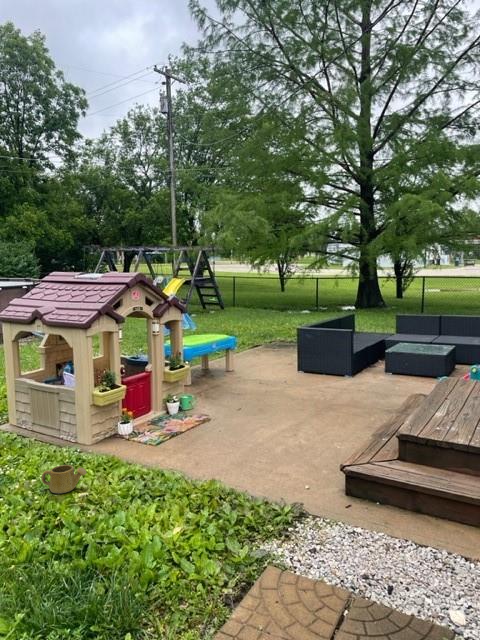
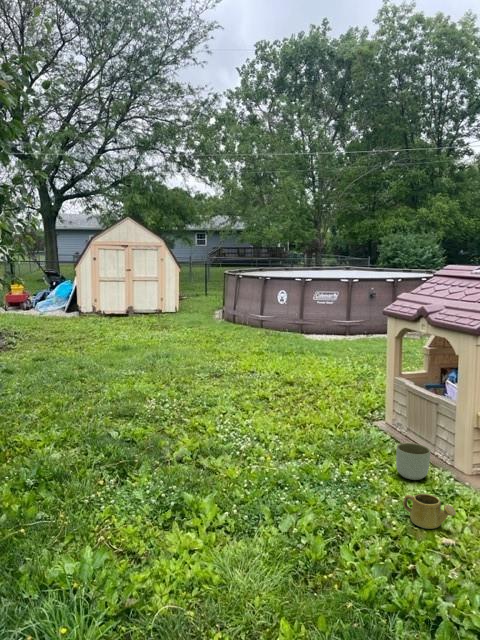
planter: none [28,431,58,463] -> present [396,443,430,480]

